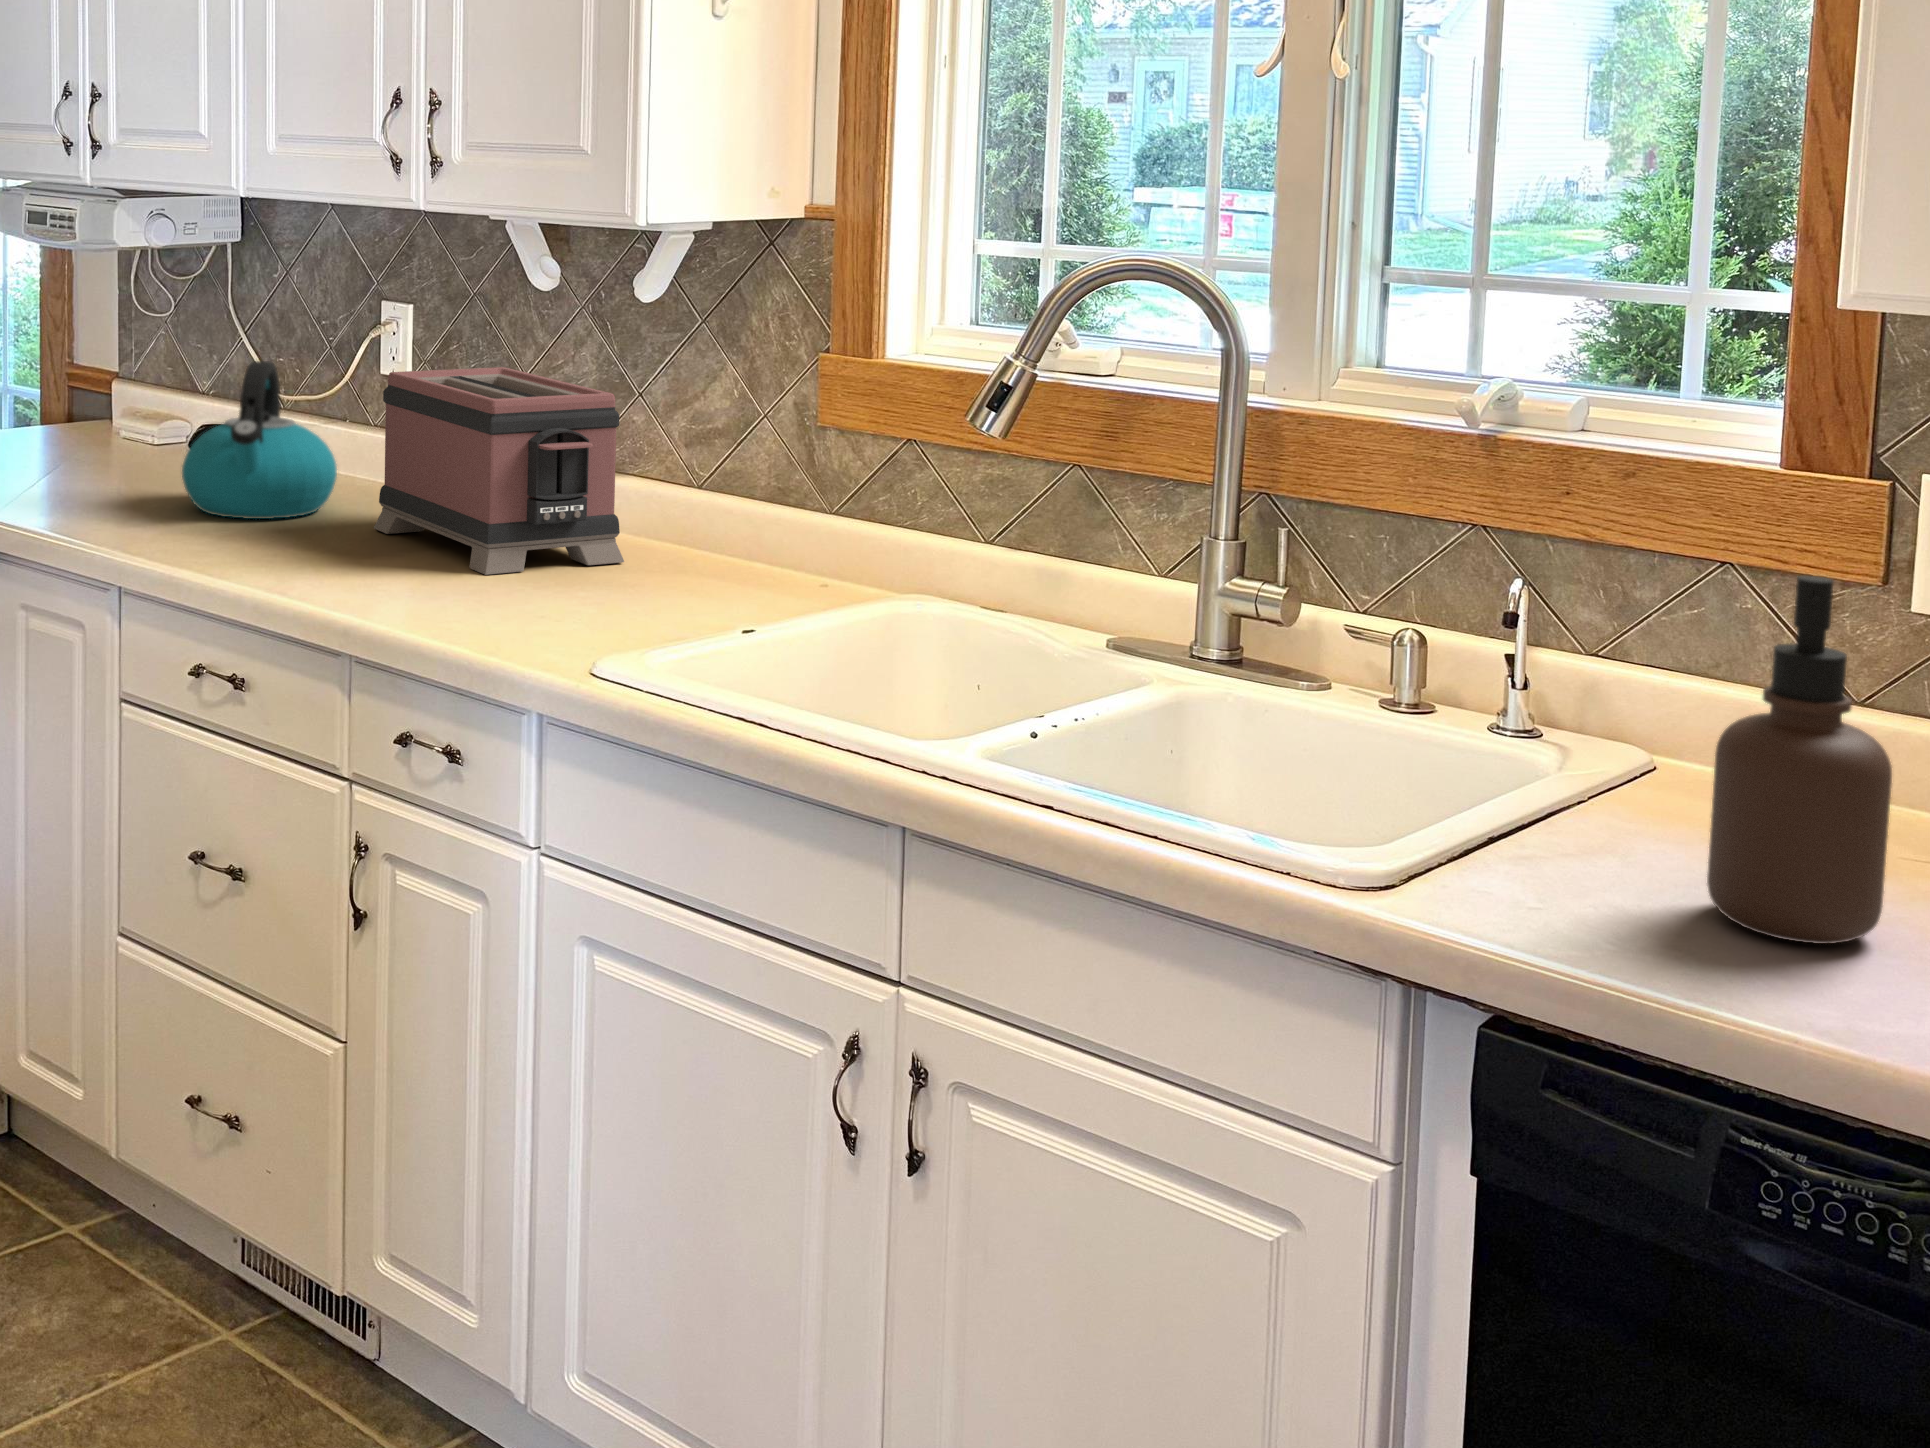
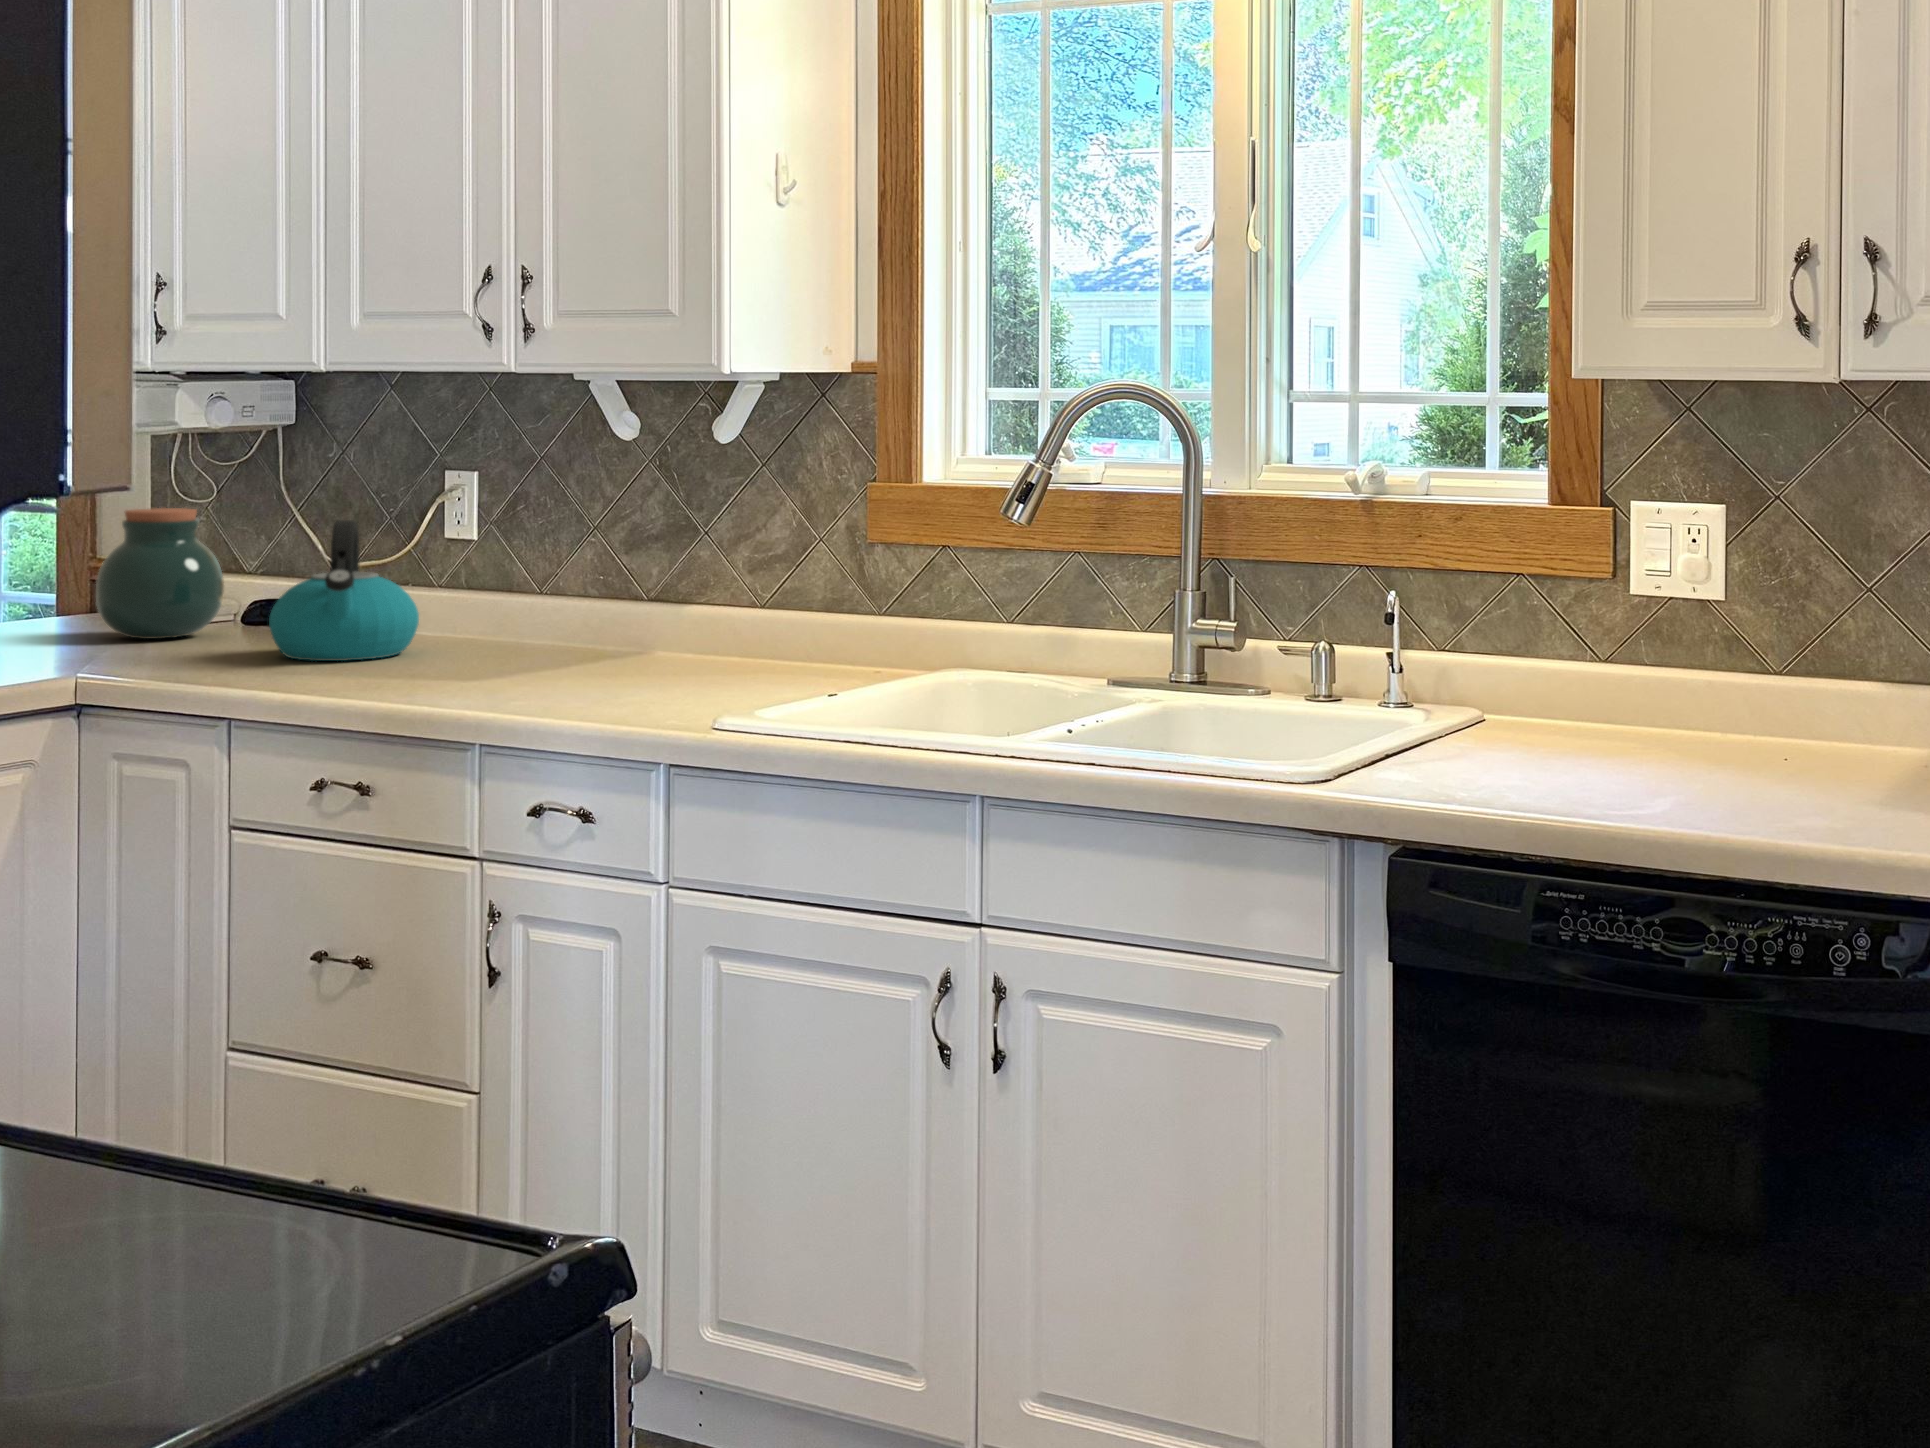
jar: none [36,329,160,469] -> present [96,508,224,639]
toaster: present [374,367,624,575] -> none [462,515,699,681]
soap dispenser: present [1707,576,1892,944] -> none [1525,547,1627,786]

